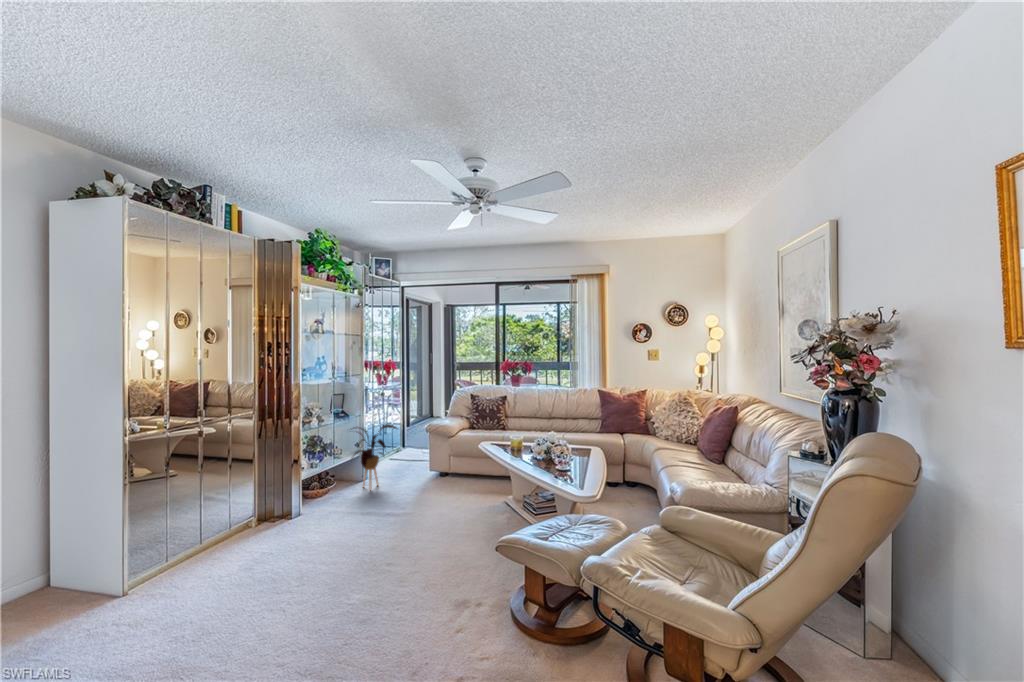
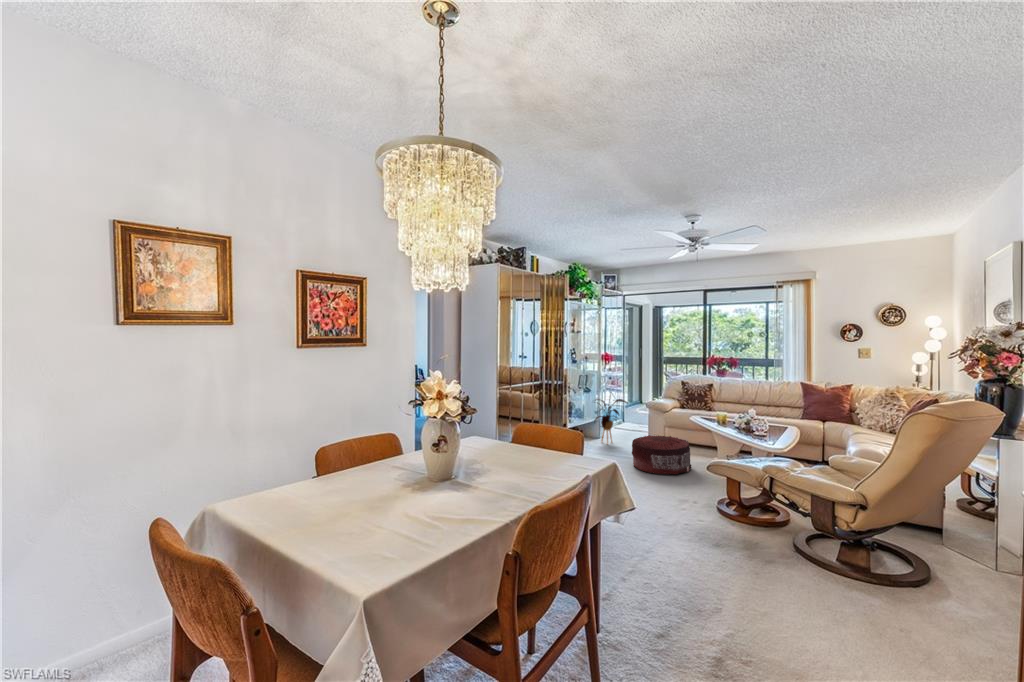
pouf: none [393,475,478,542] -> present [632,435,692,475]

